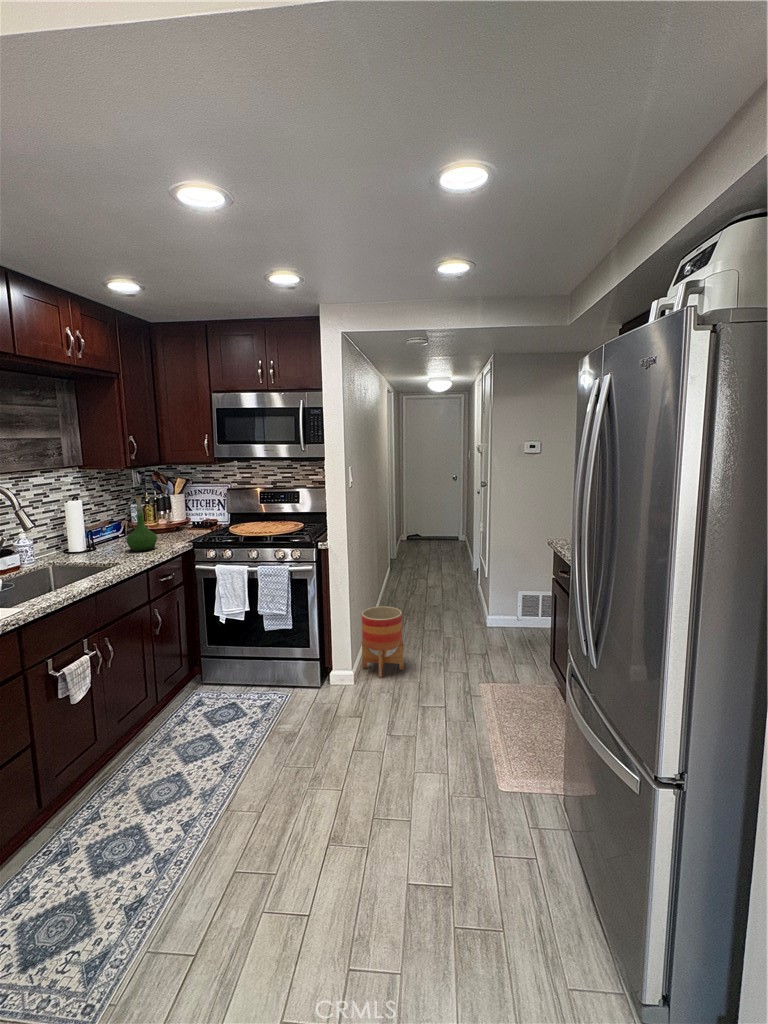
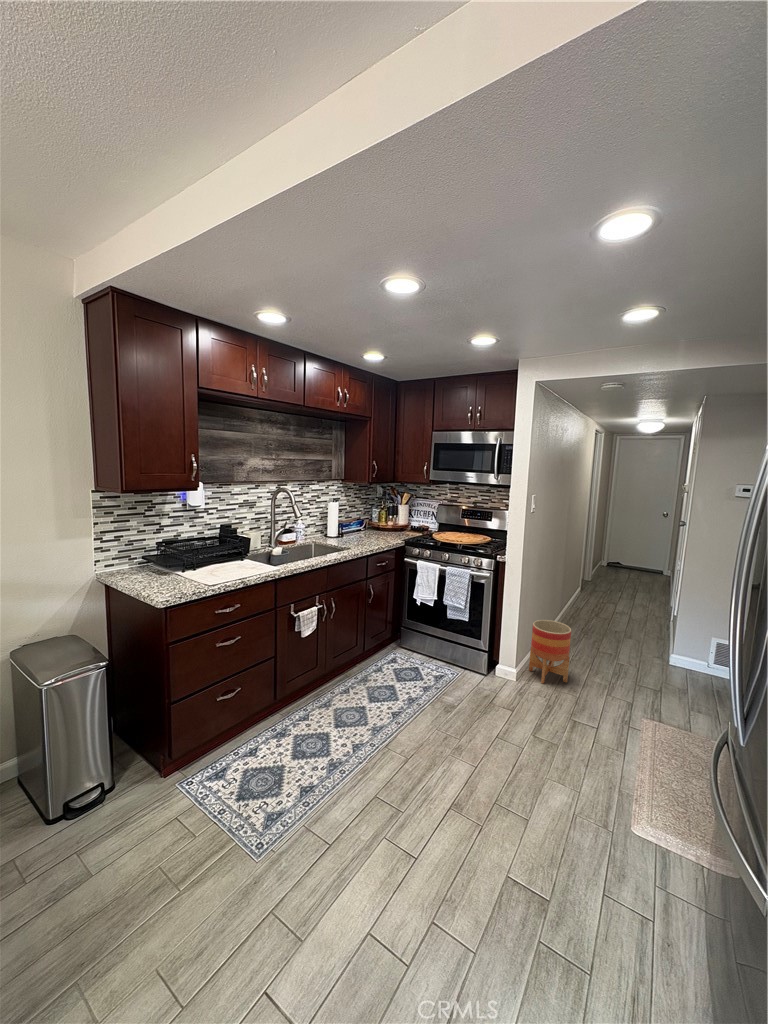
vase: present [126,496,157,551] -> none [361,502,381,542]

